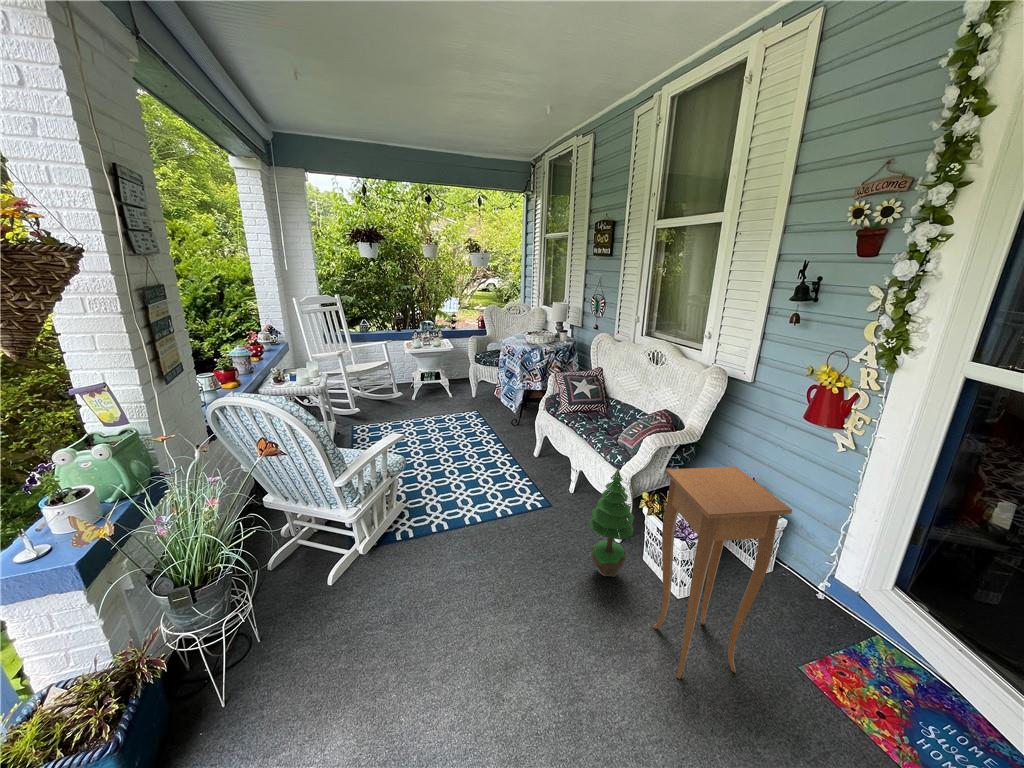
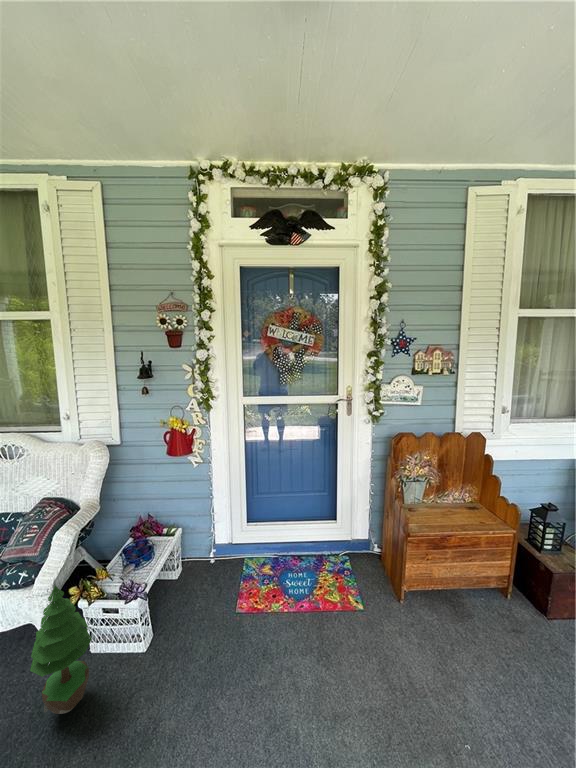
side table: present [653,466,792,679] -> none [125,511,220,711]

